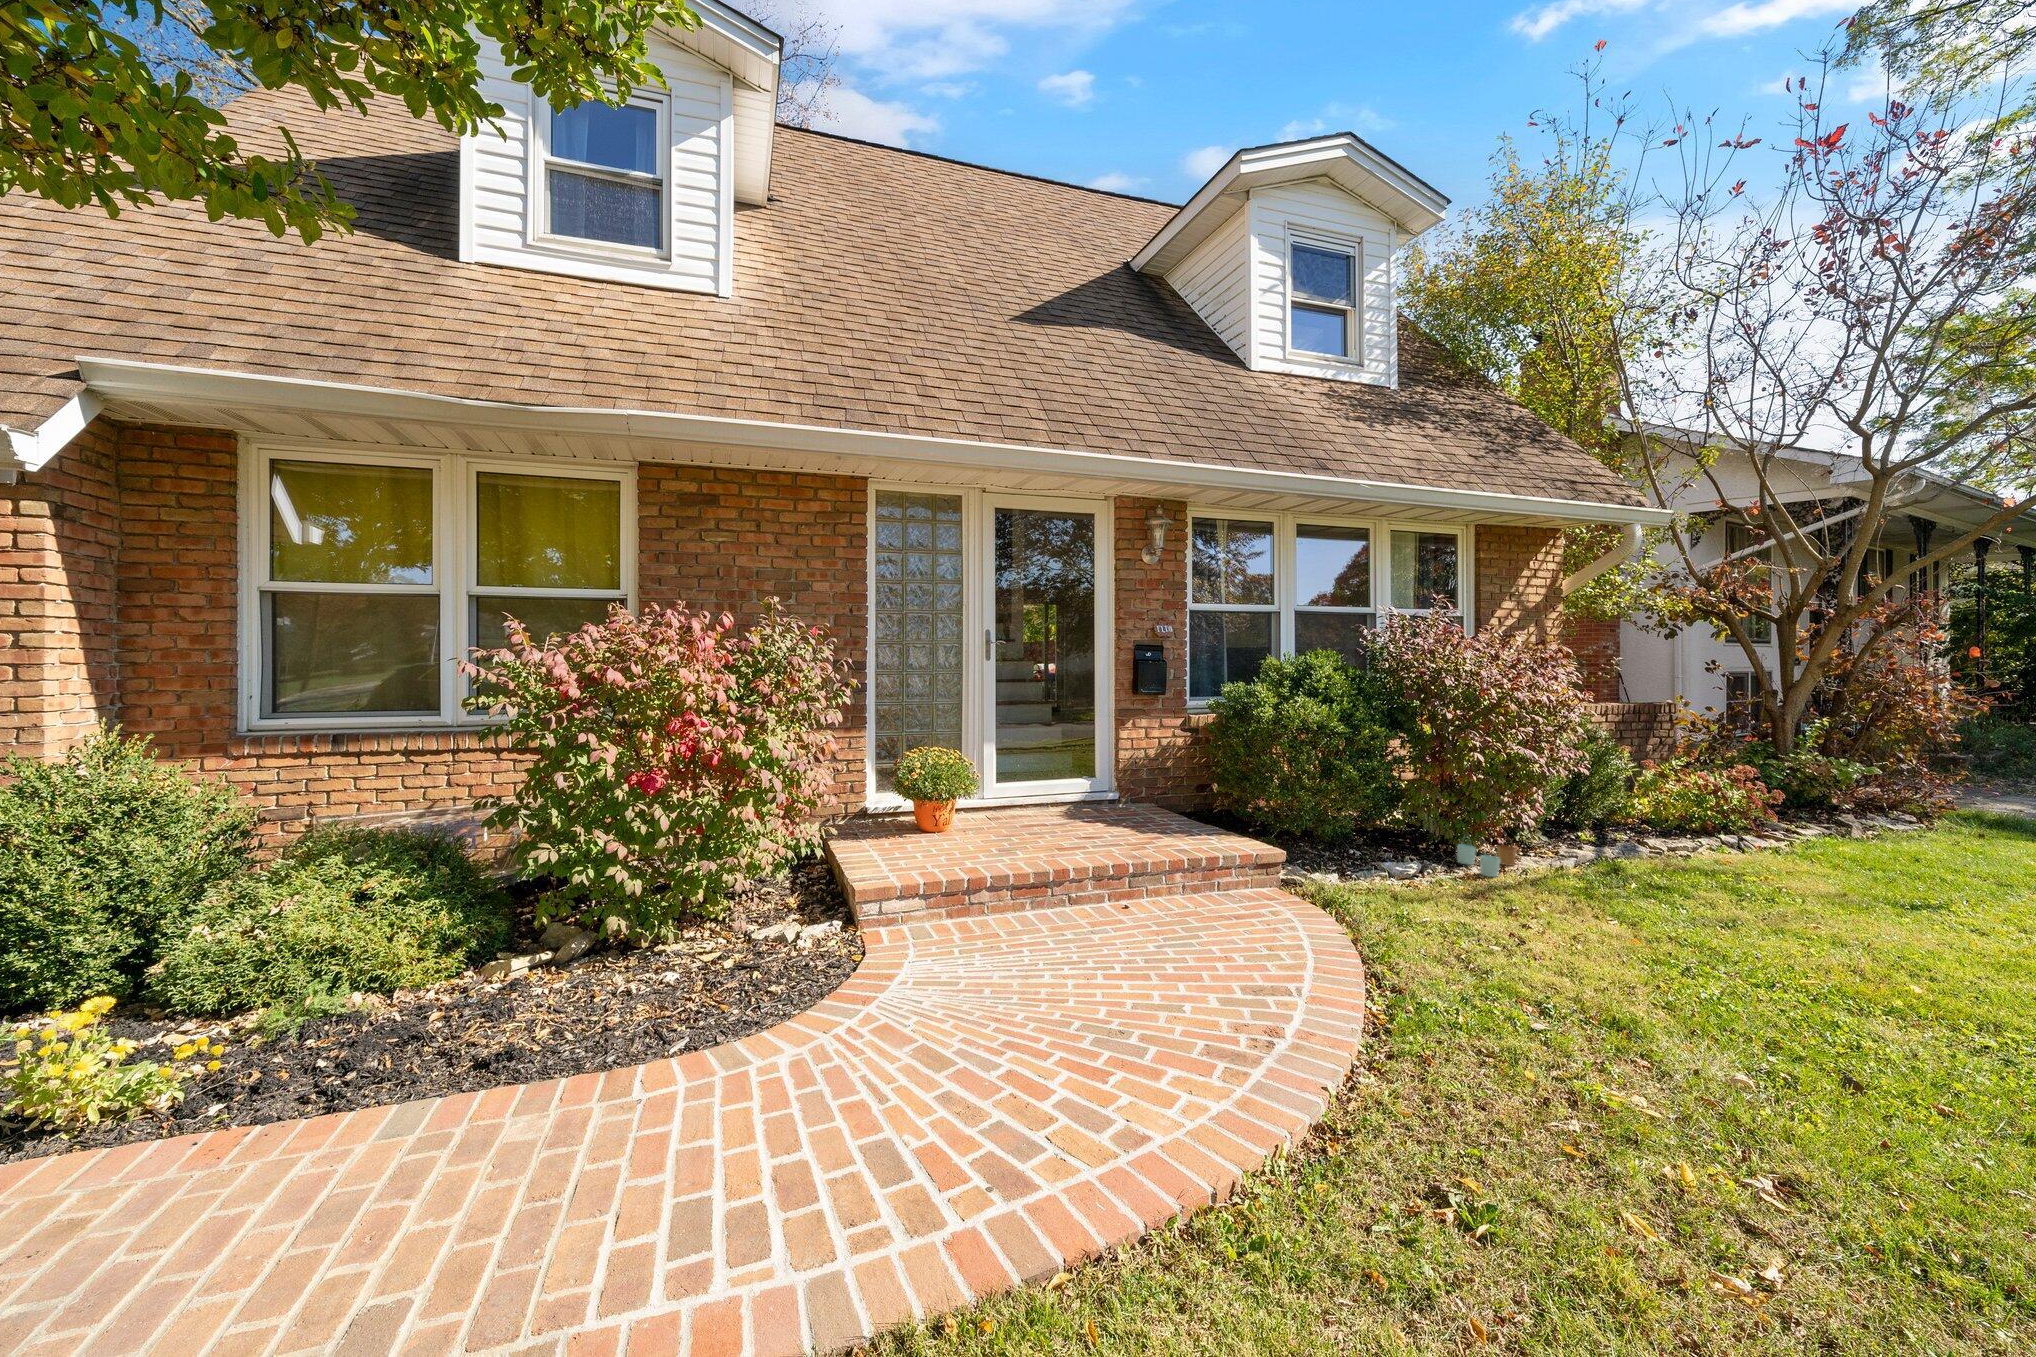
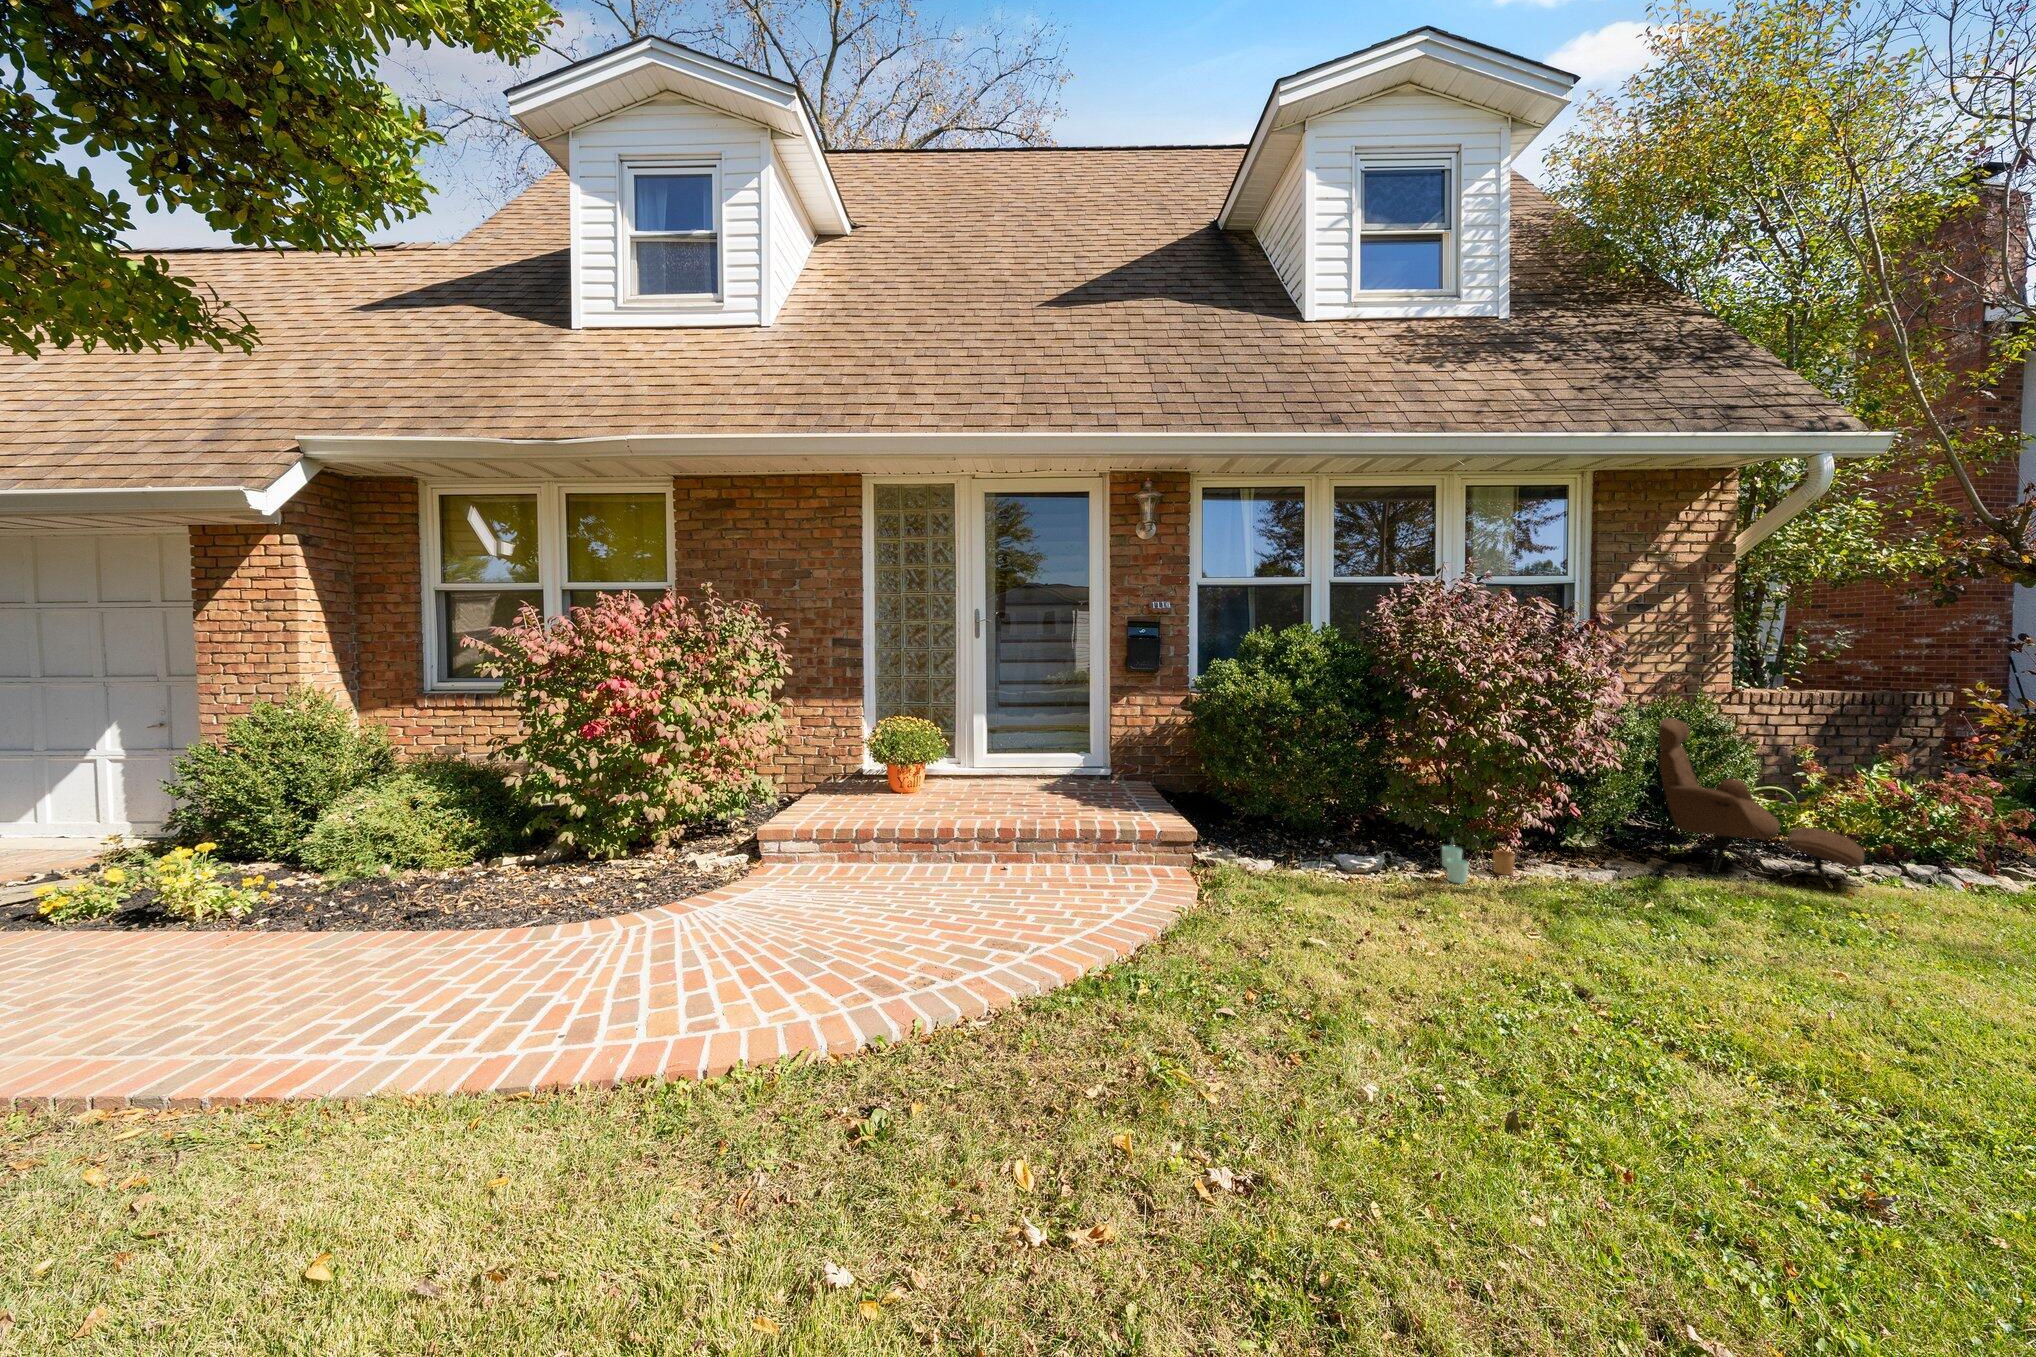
lounge chair: none [1567,726,1724,855] -> present [1659,718,1865,889]

